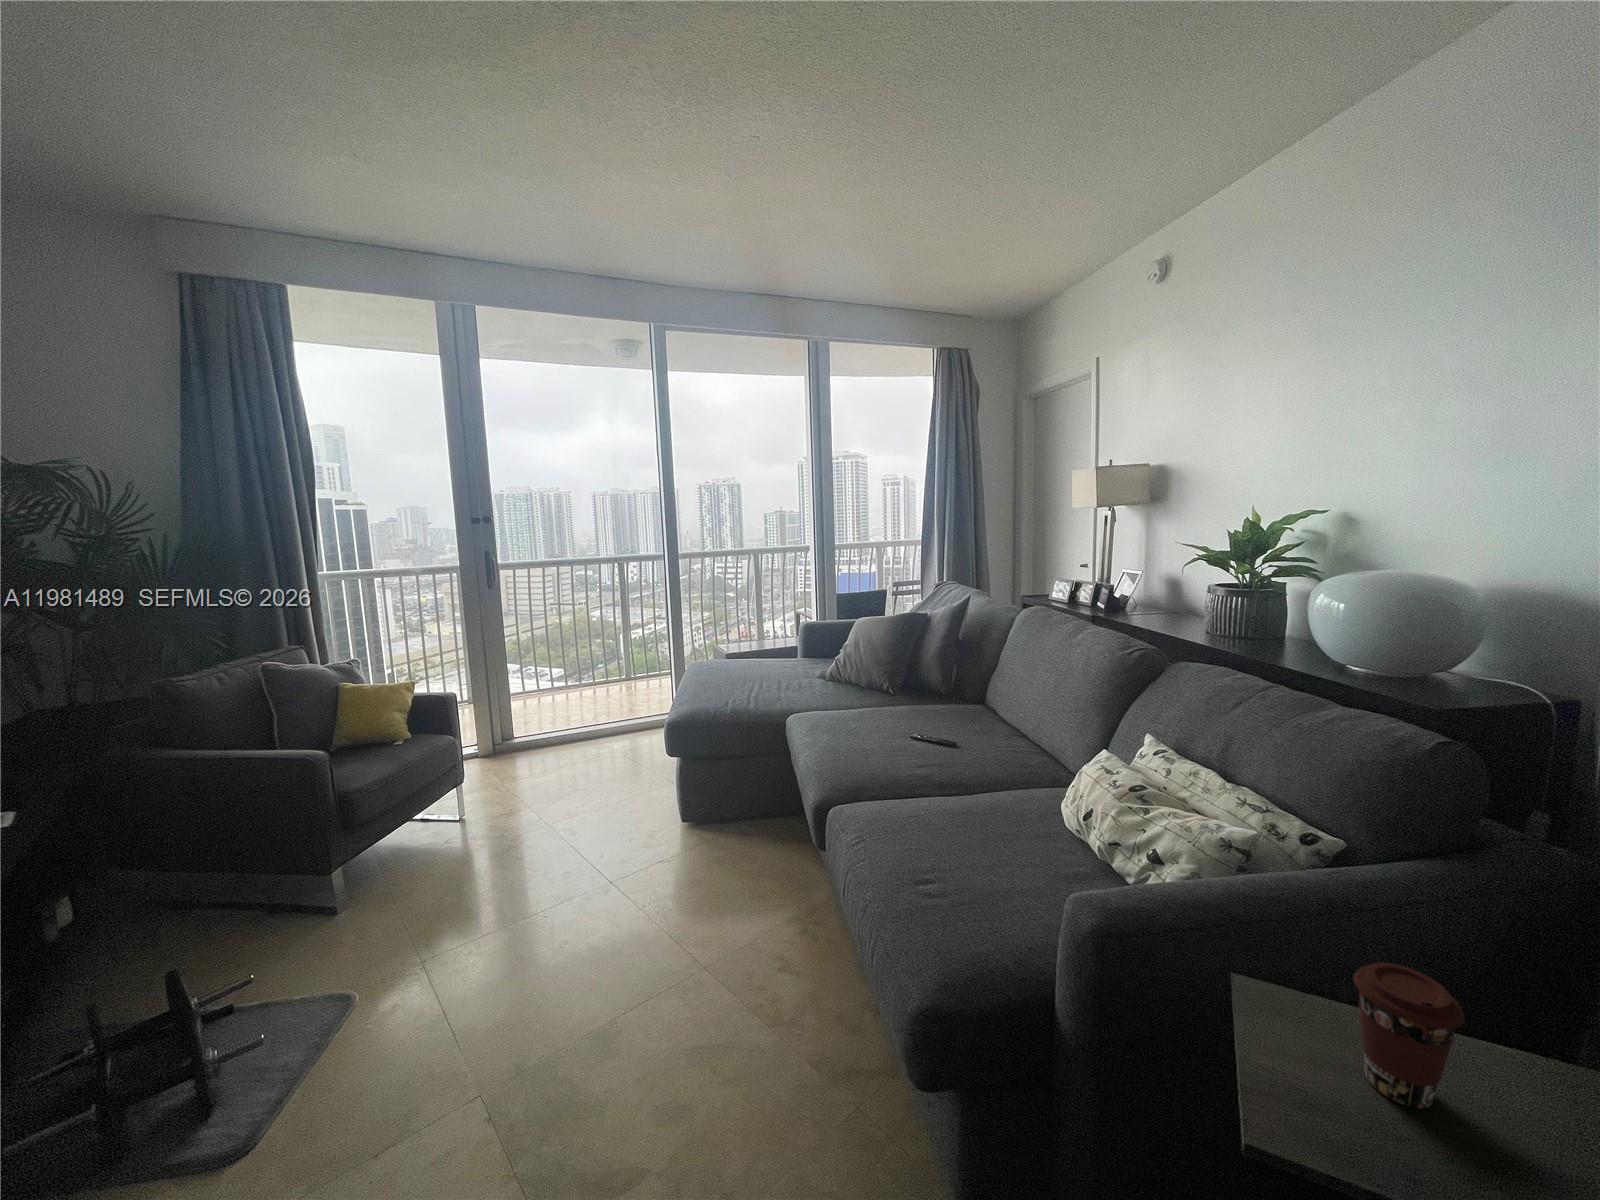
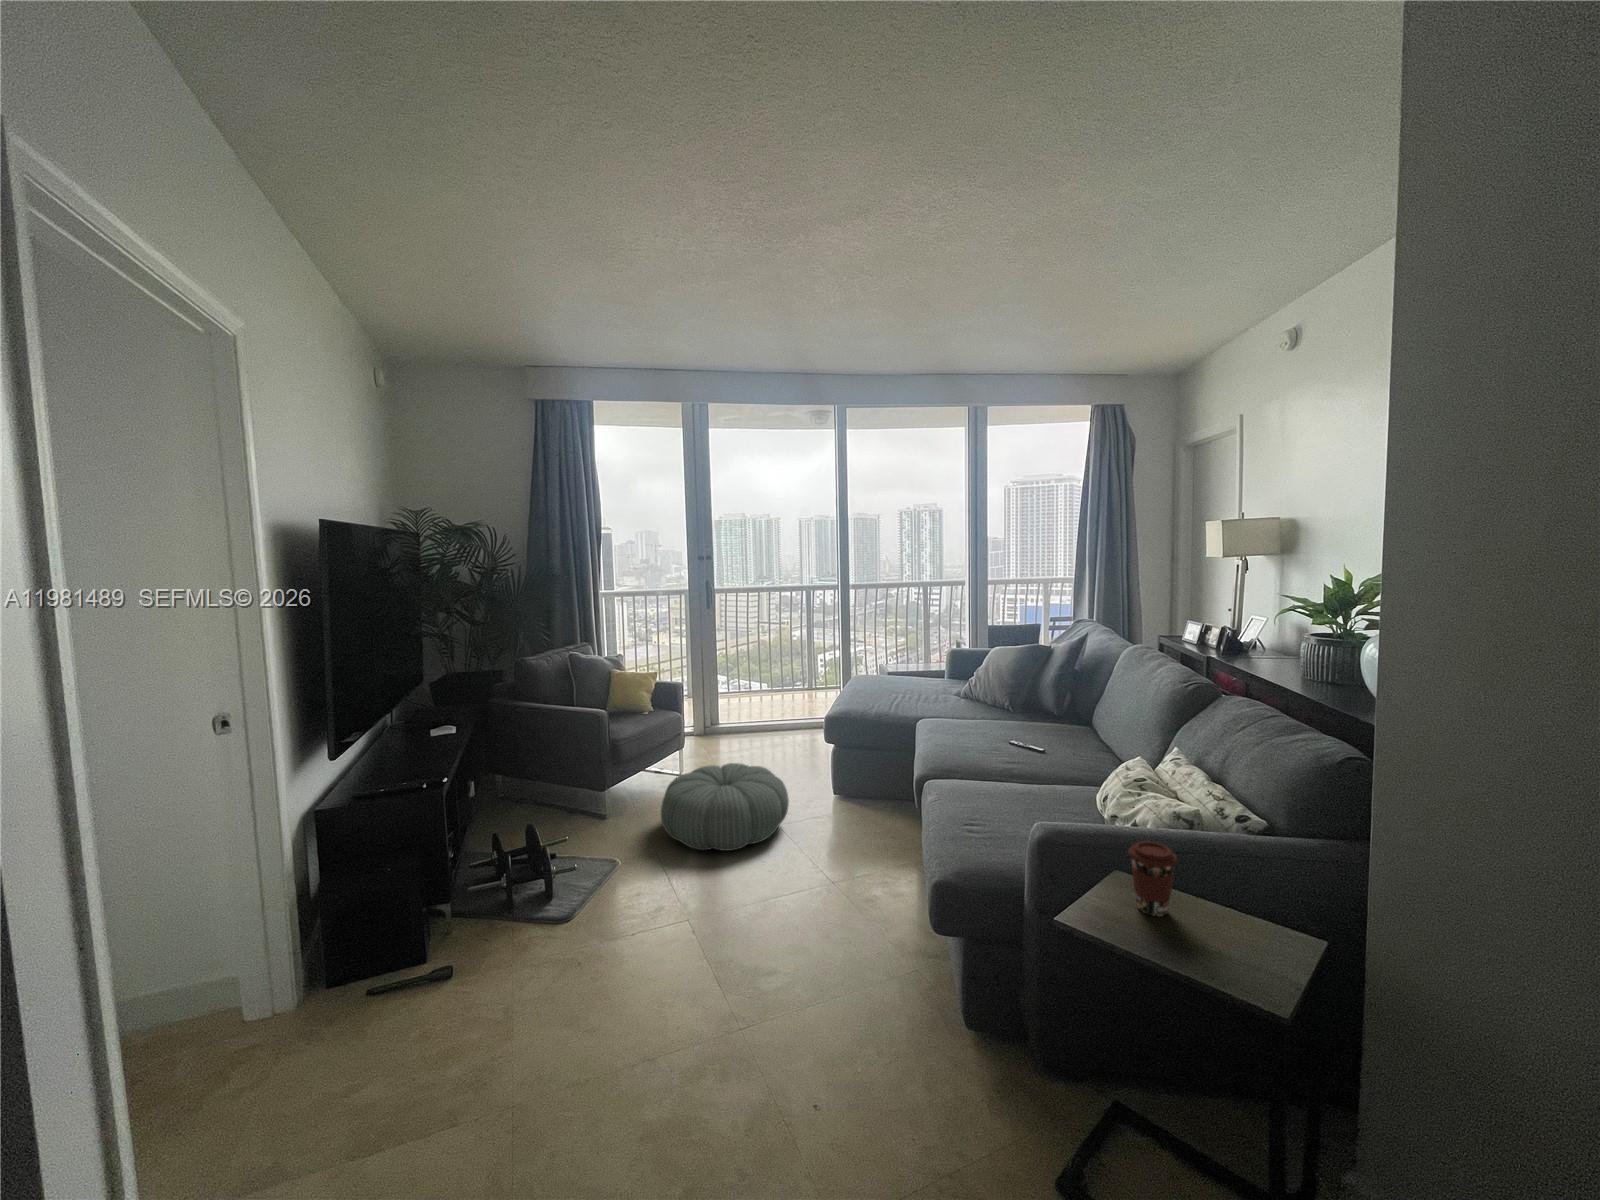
pouf: none [428,802,628,950] -> present [661,763,789,851]

